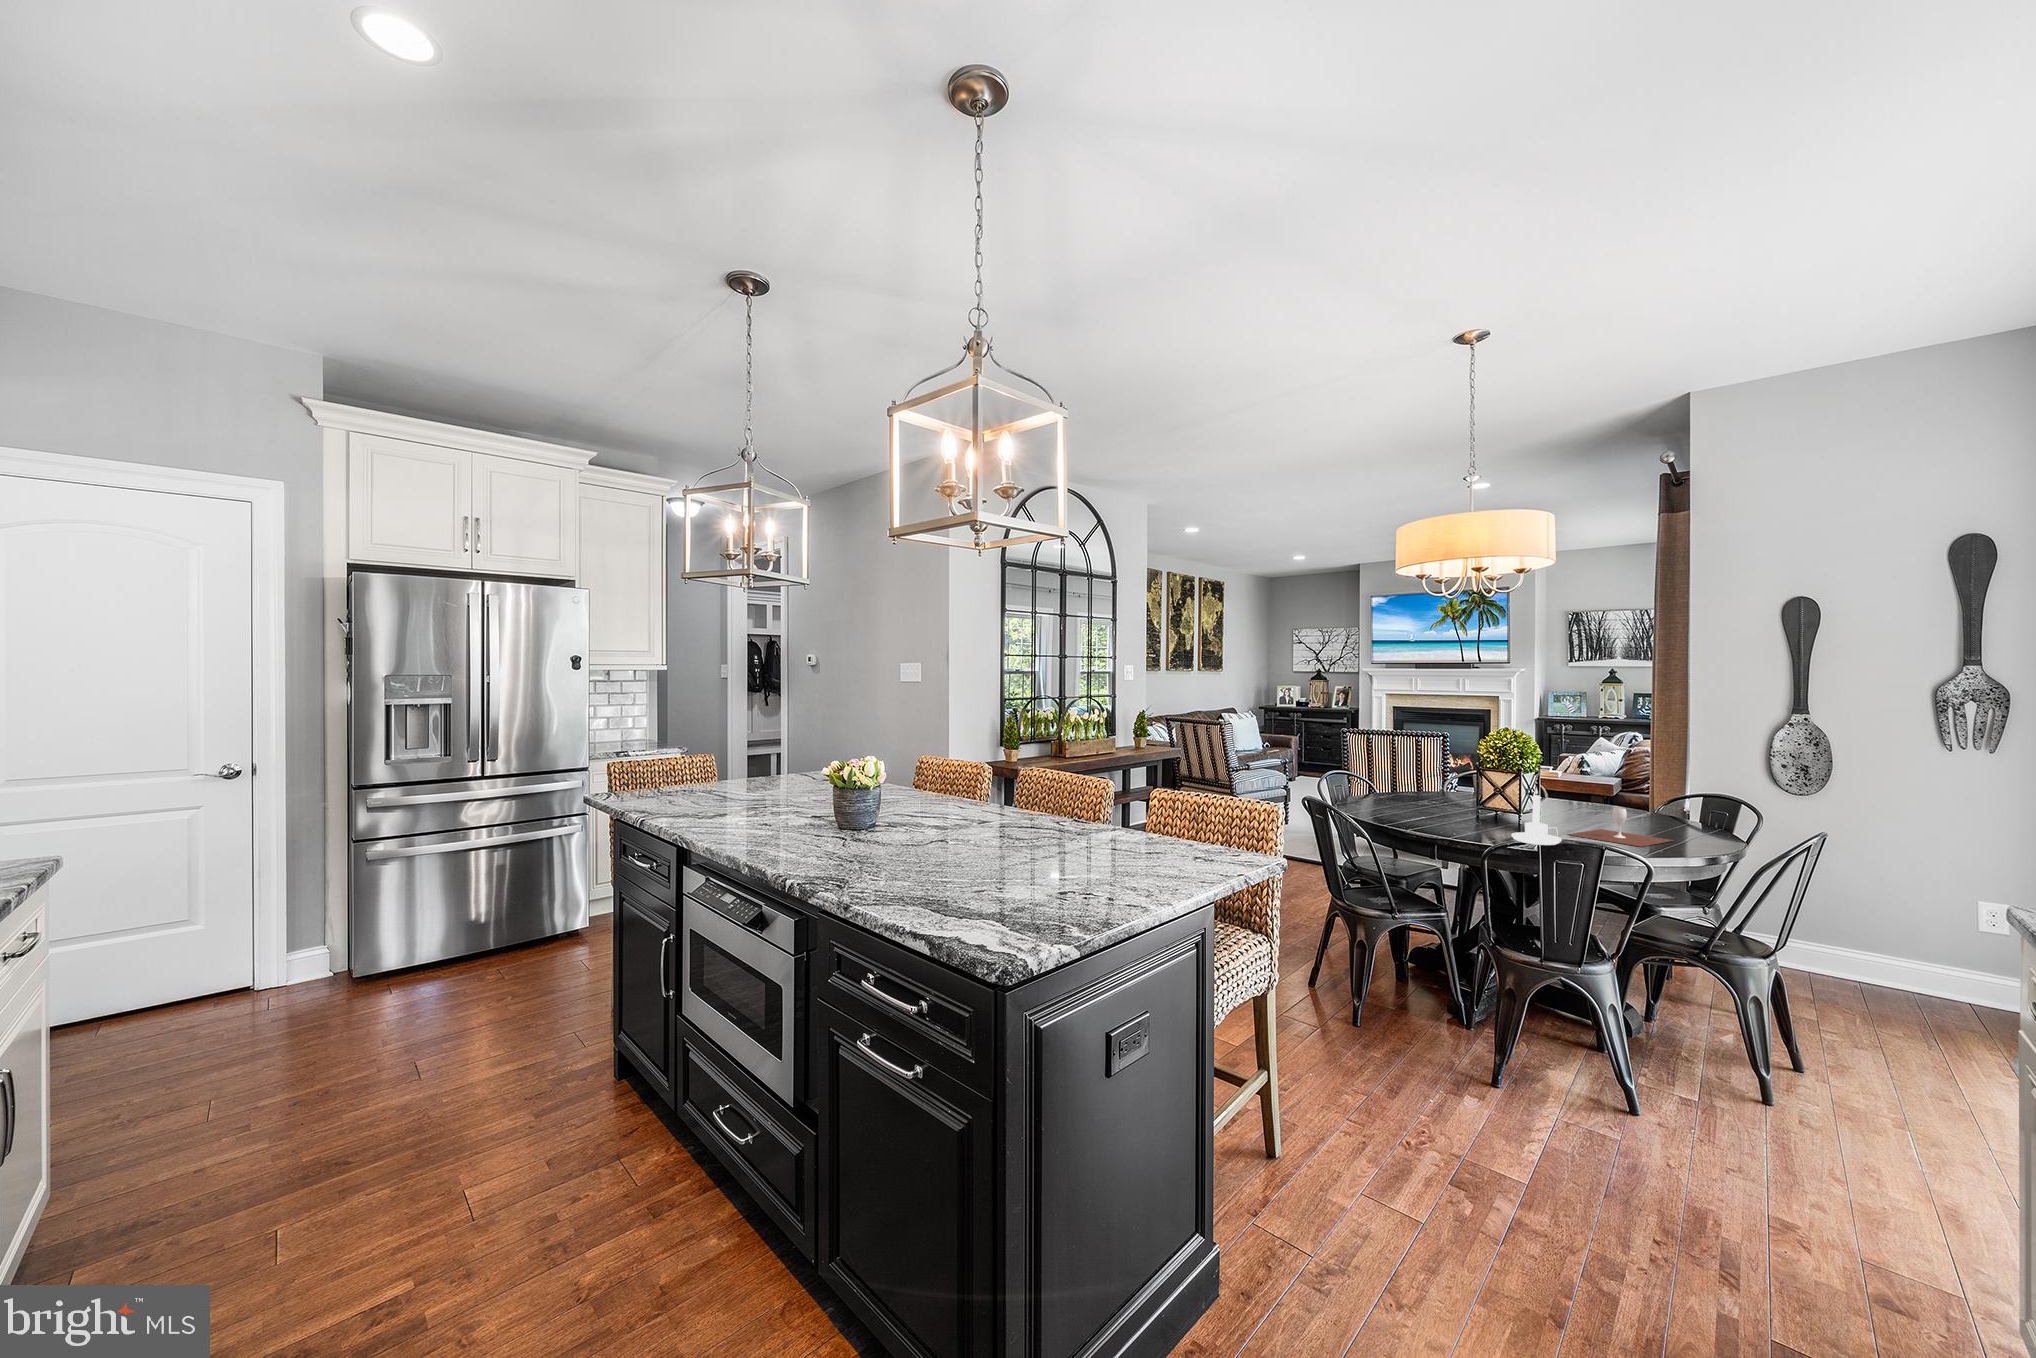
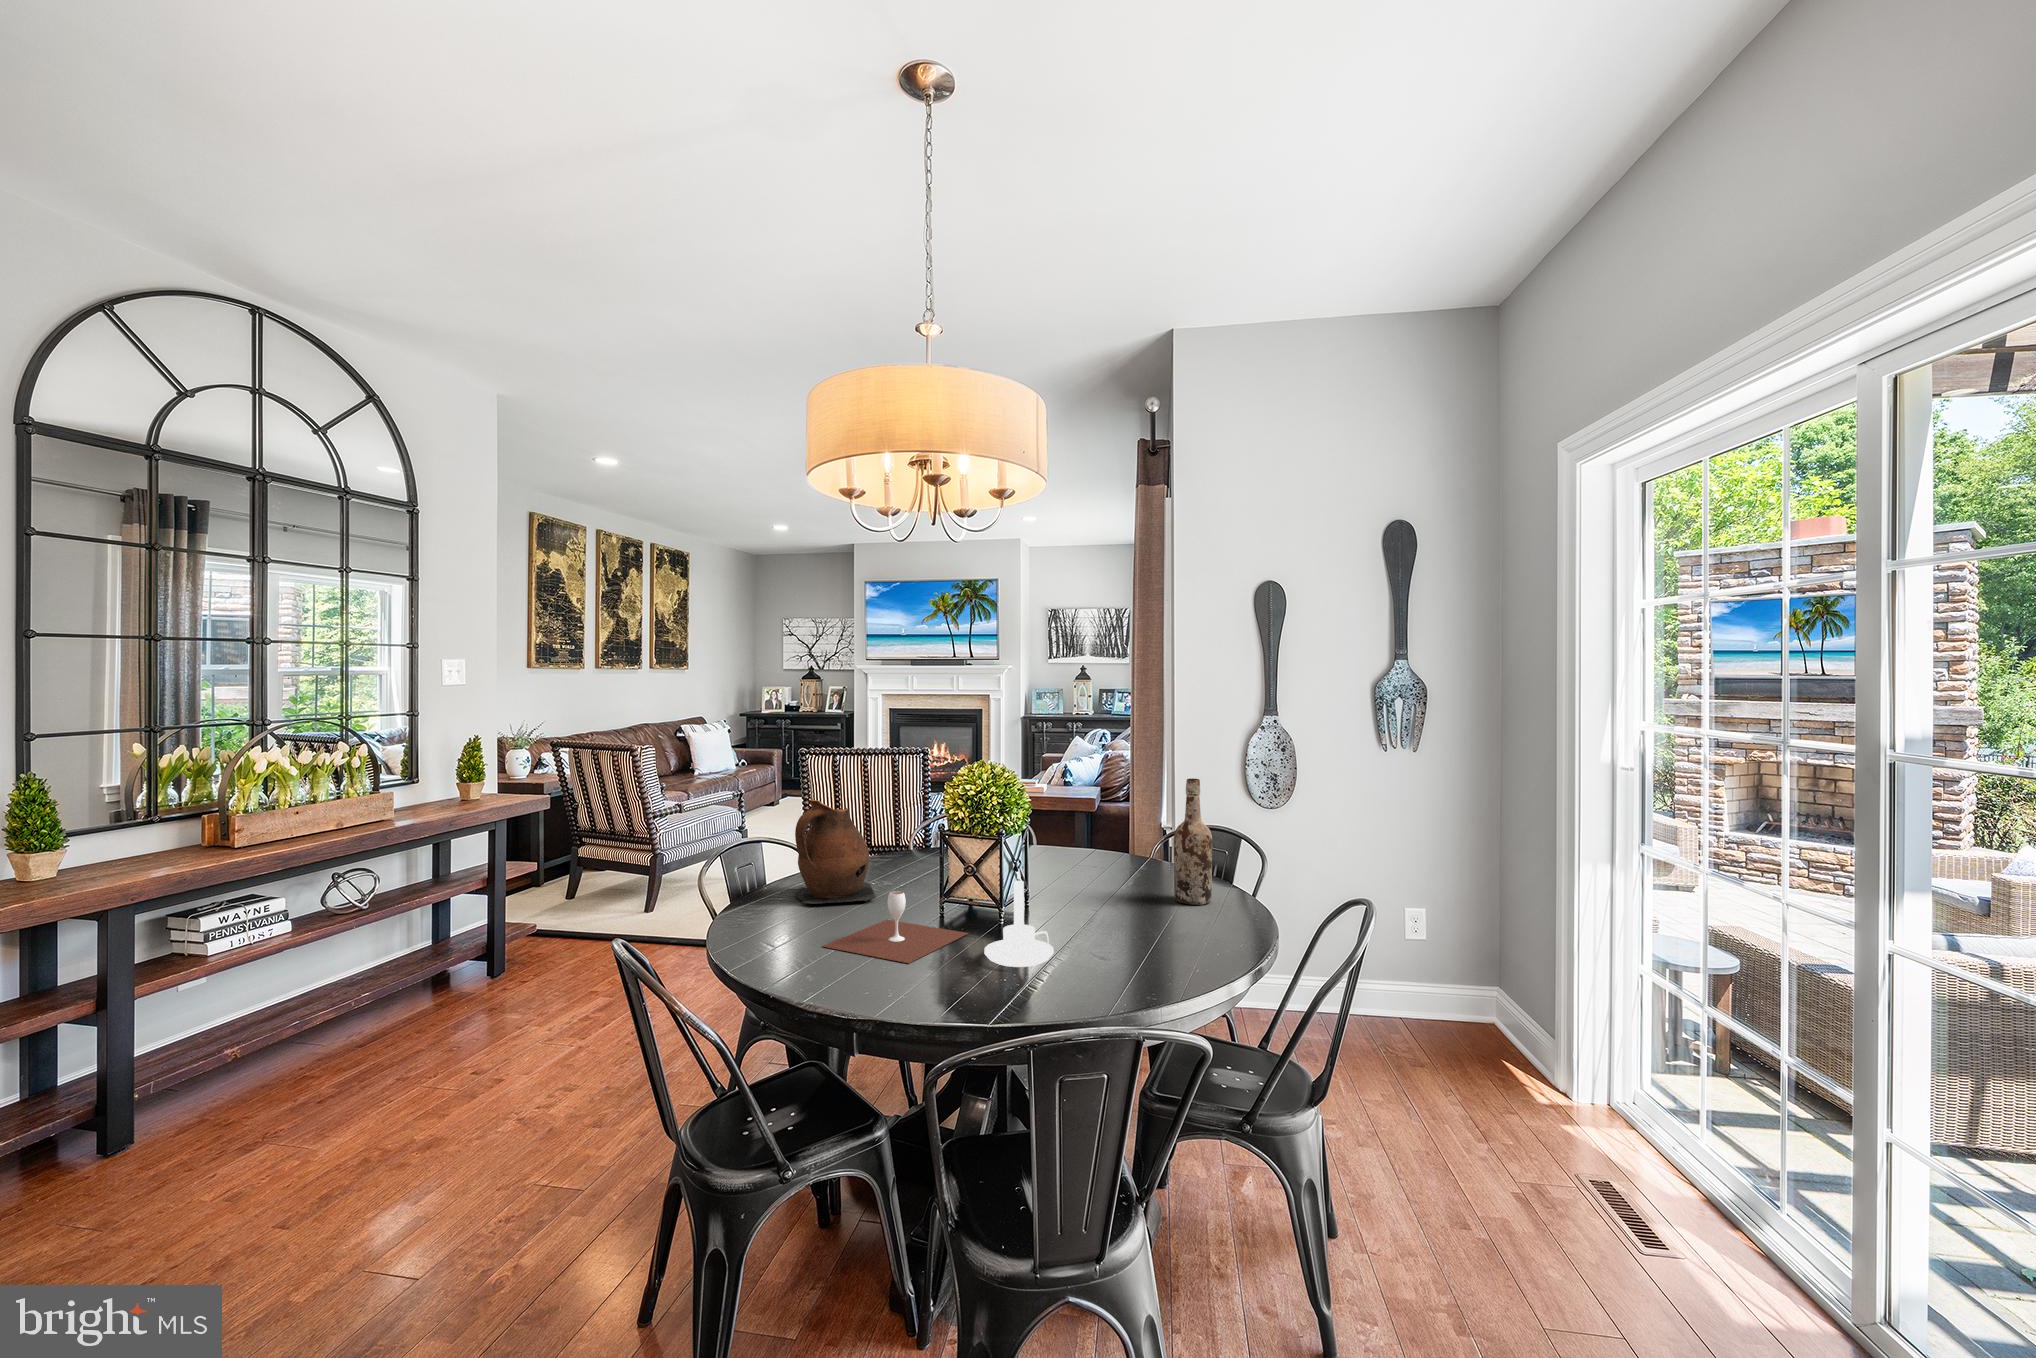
ceramic pitcher: none [1370,747,1428,813] -> present [794,799,876,904]
wine bottle: none [1669,748,1704,839] -> present [1174,778,1212,905]
wine glass: present [1568,807,1674,847] -> present [822,891,968,963]

